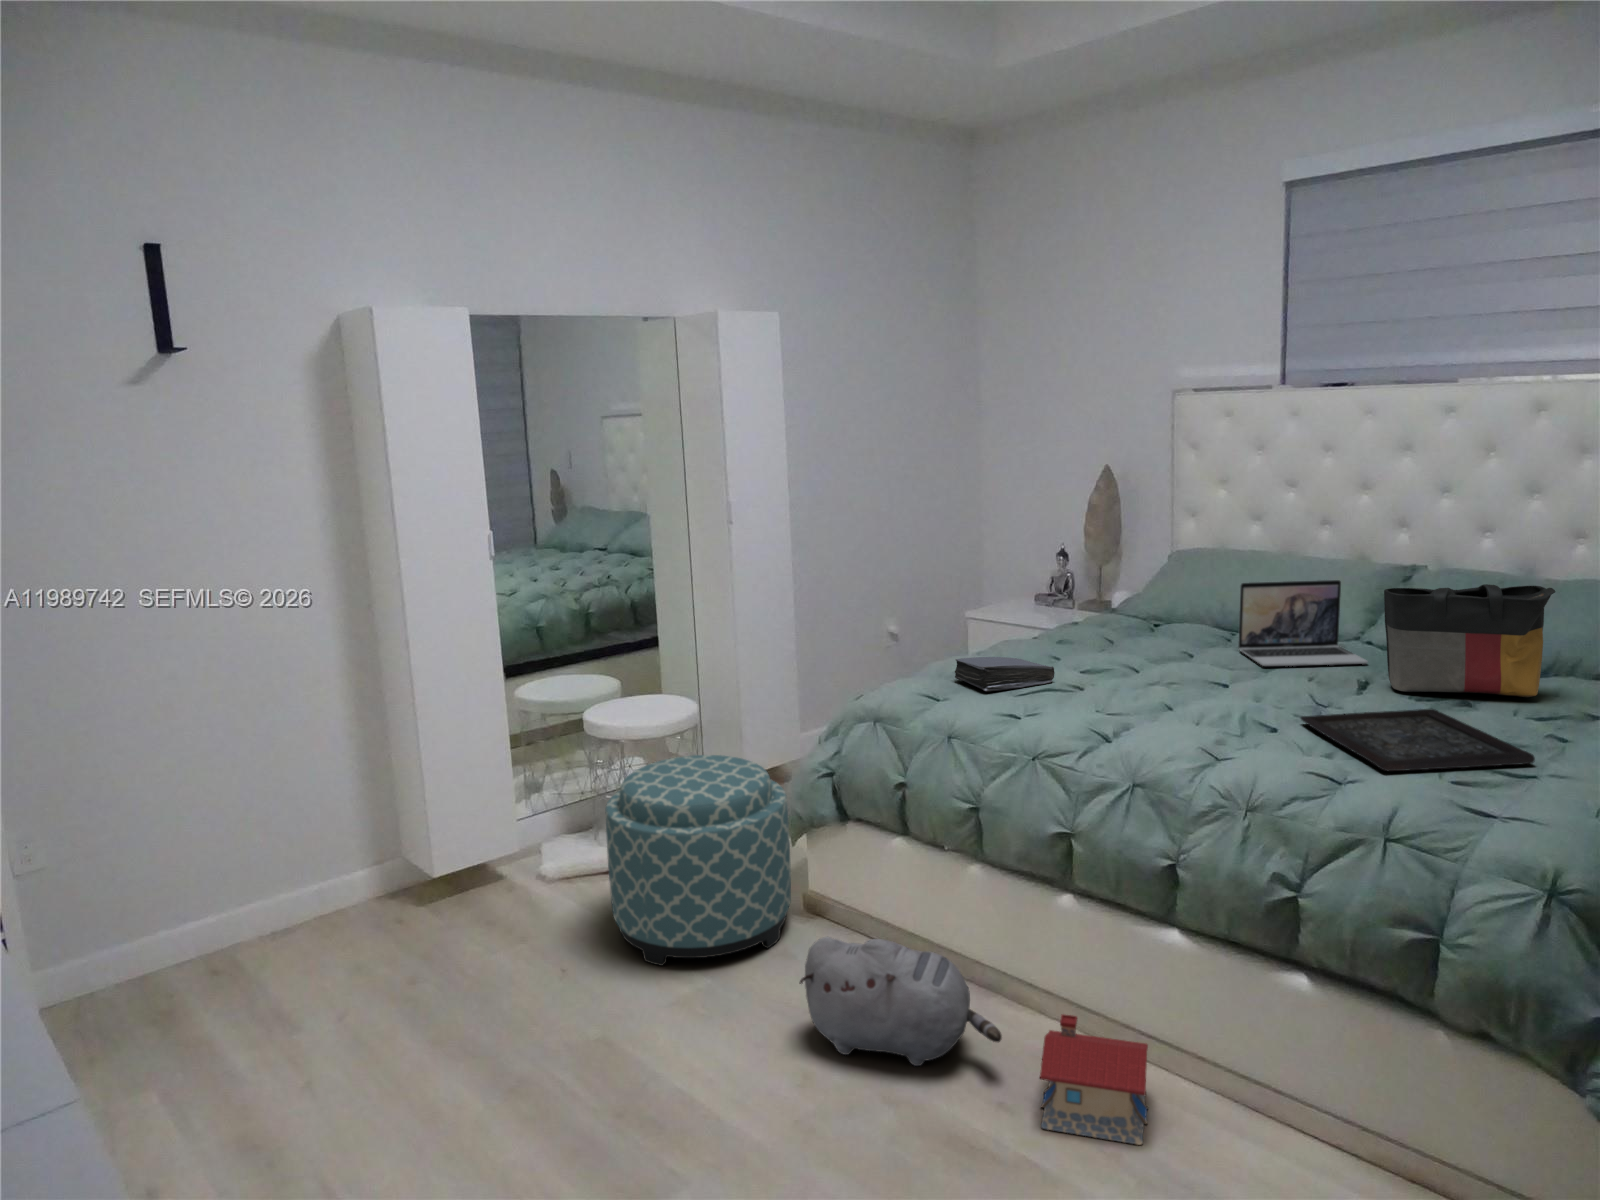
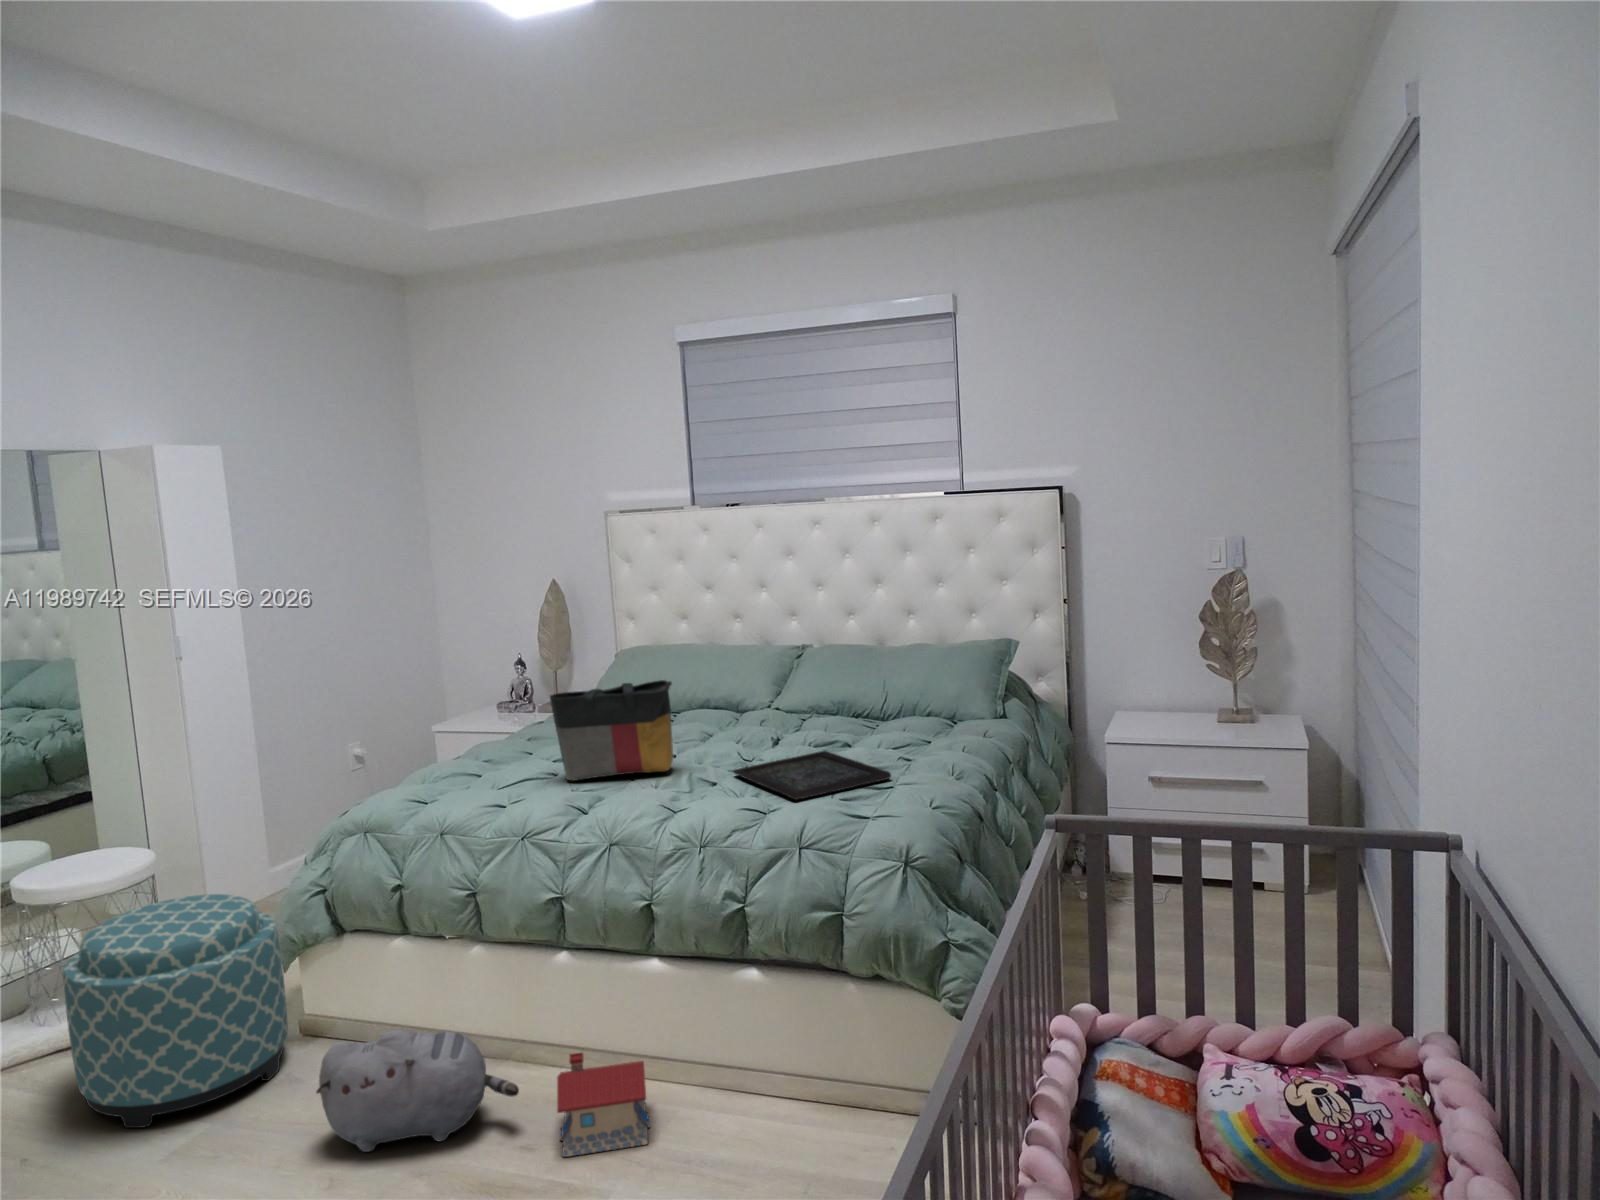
laptop: present [1238,580,1368,666] -> none [676,661,778,737]
tote bag: present [1384,584,1555,697] -> present [550,680,673,781]
book: present [955,657,1055,691] -> none [437,757,530,789]

